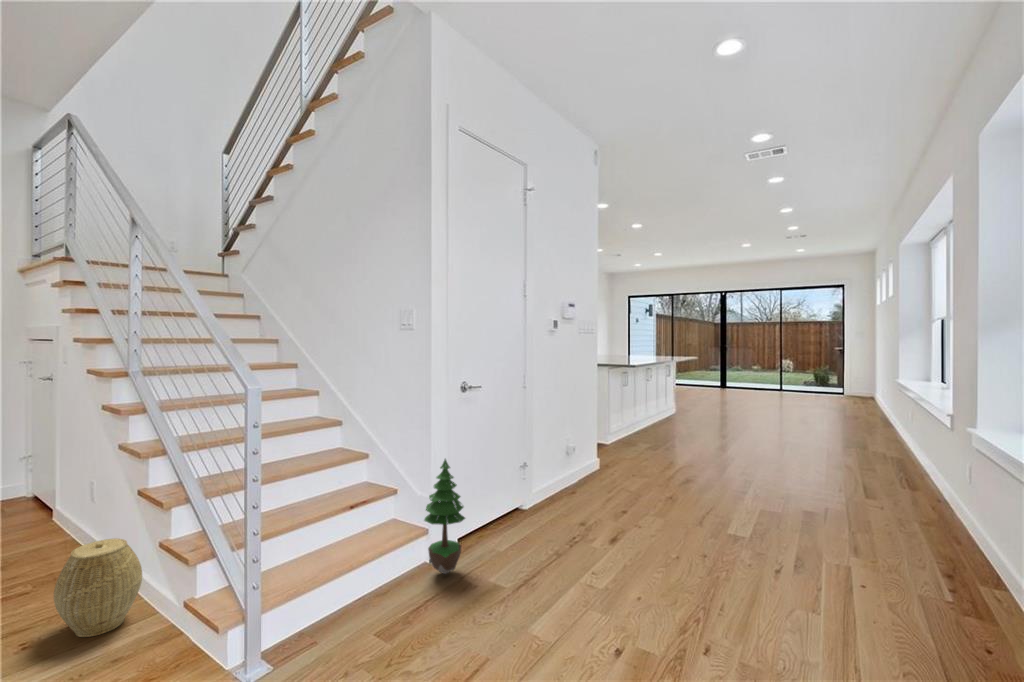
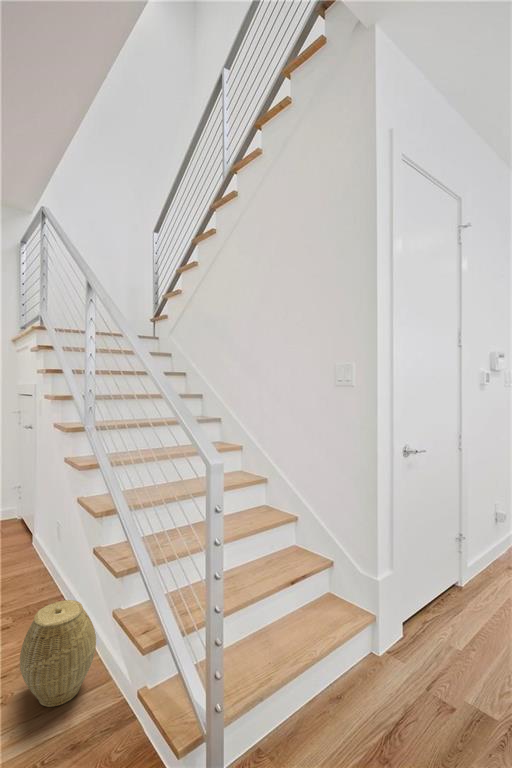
potted tree: present [424,459,465,574] -> none [378,538,430,679]

